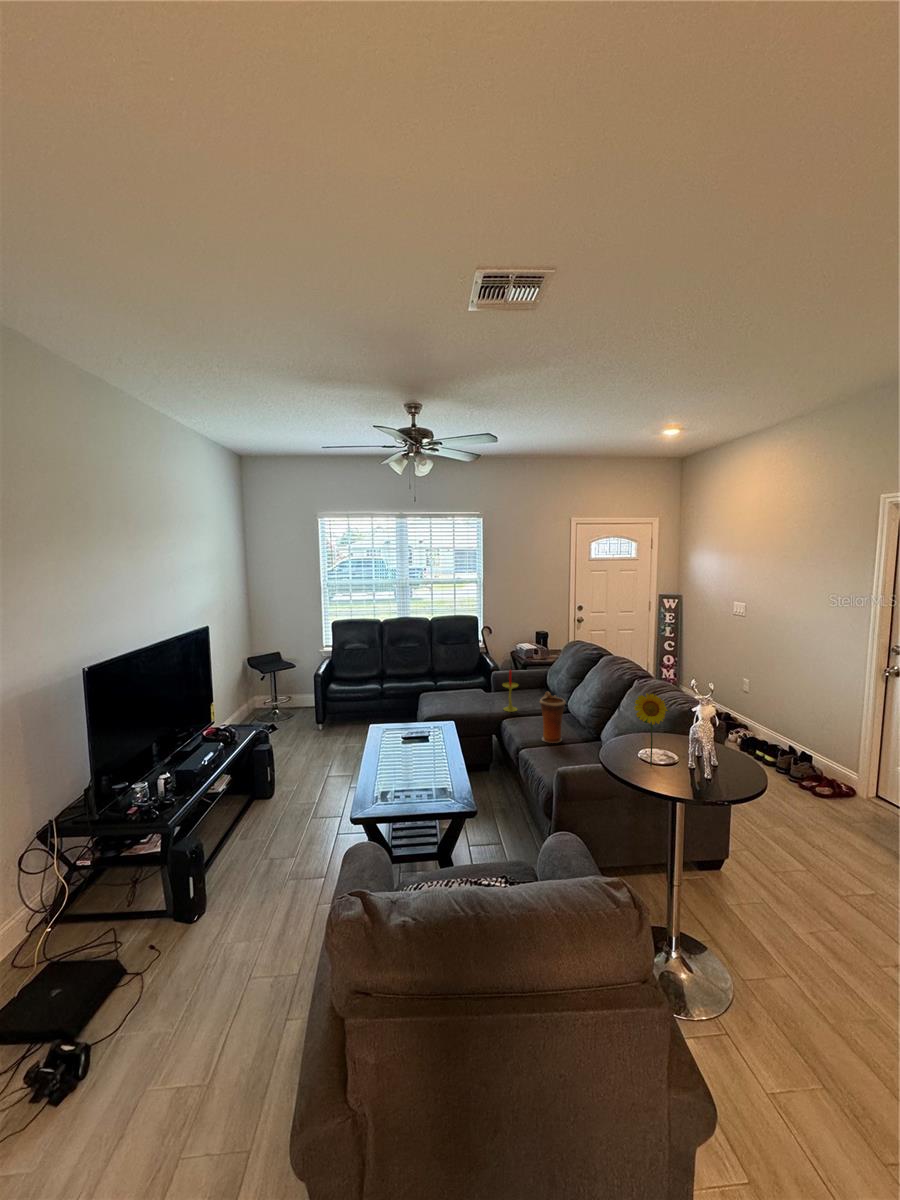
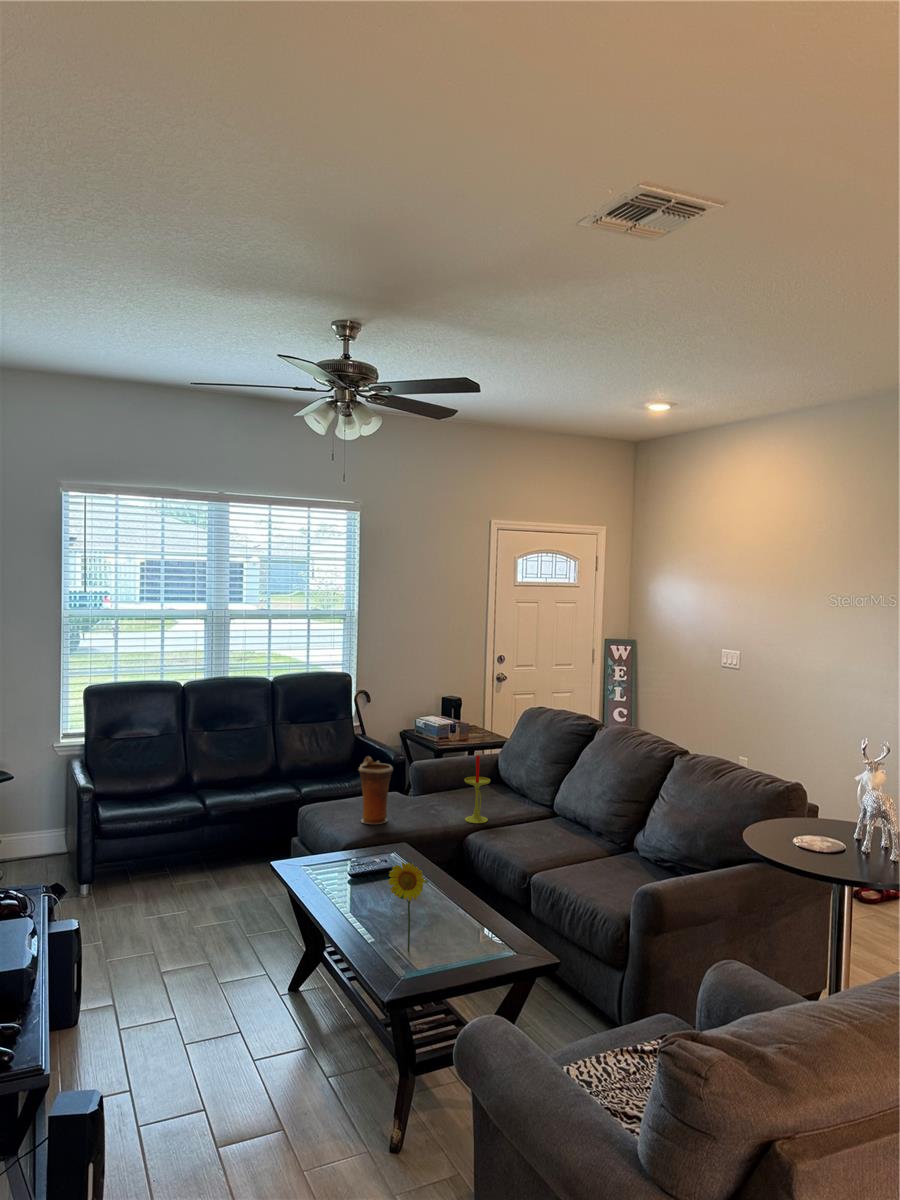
vase: present [540,692,566,743] -> present [359,757,393,824]
flower: present [634,693,669,766] -> present [388,862,428,952]

